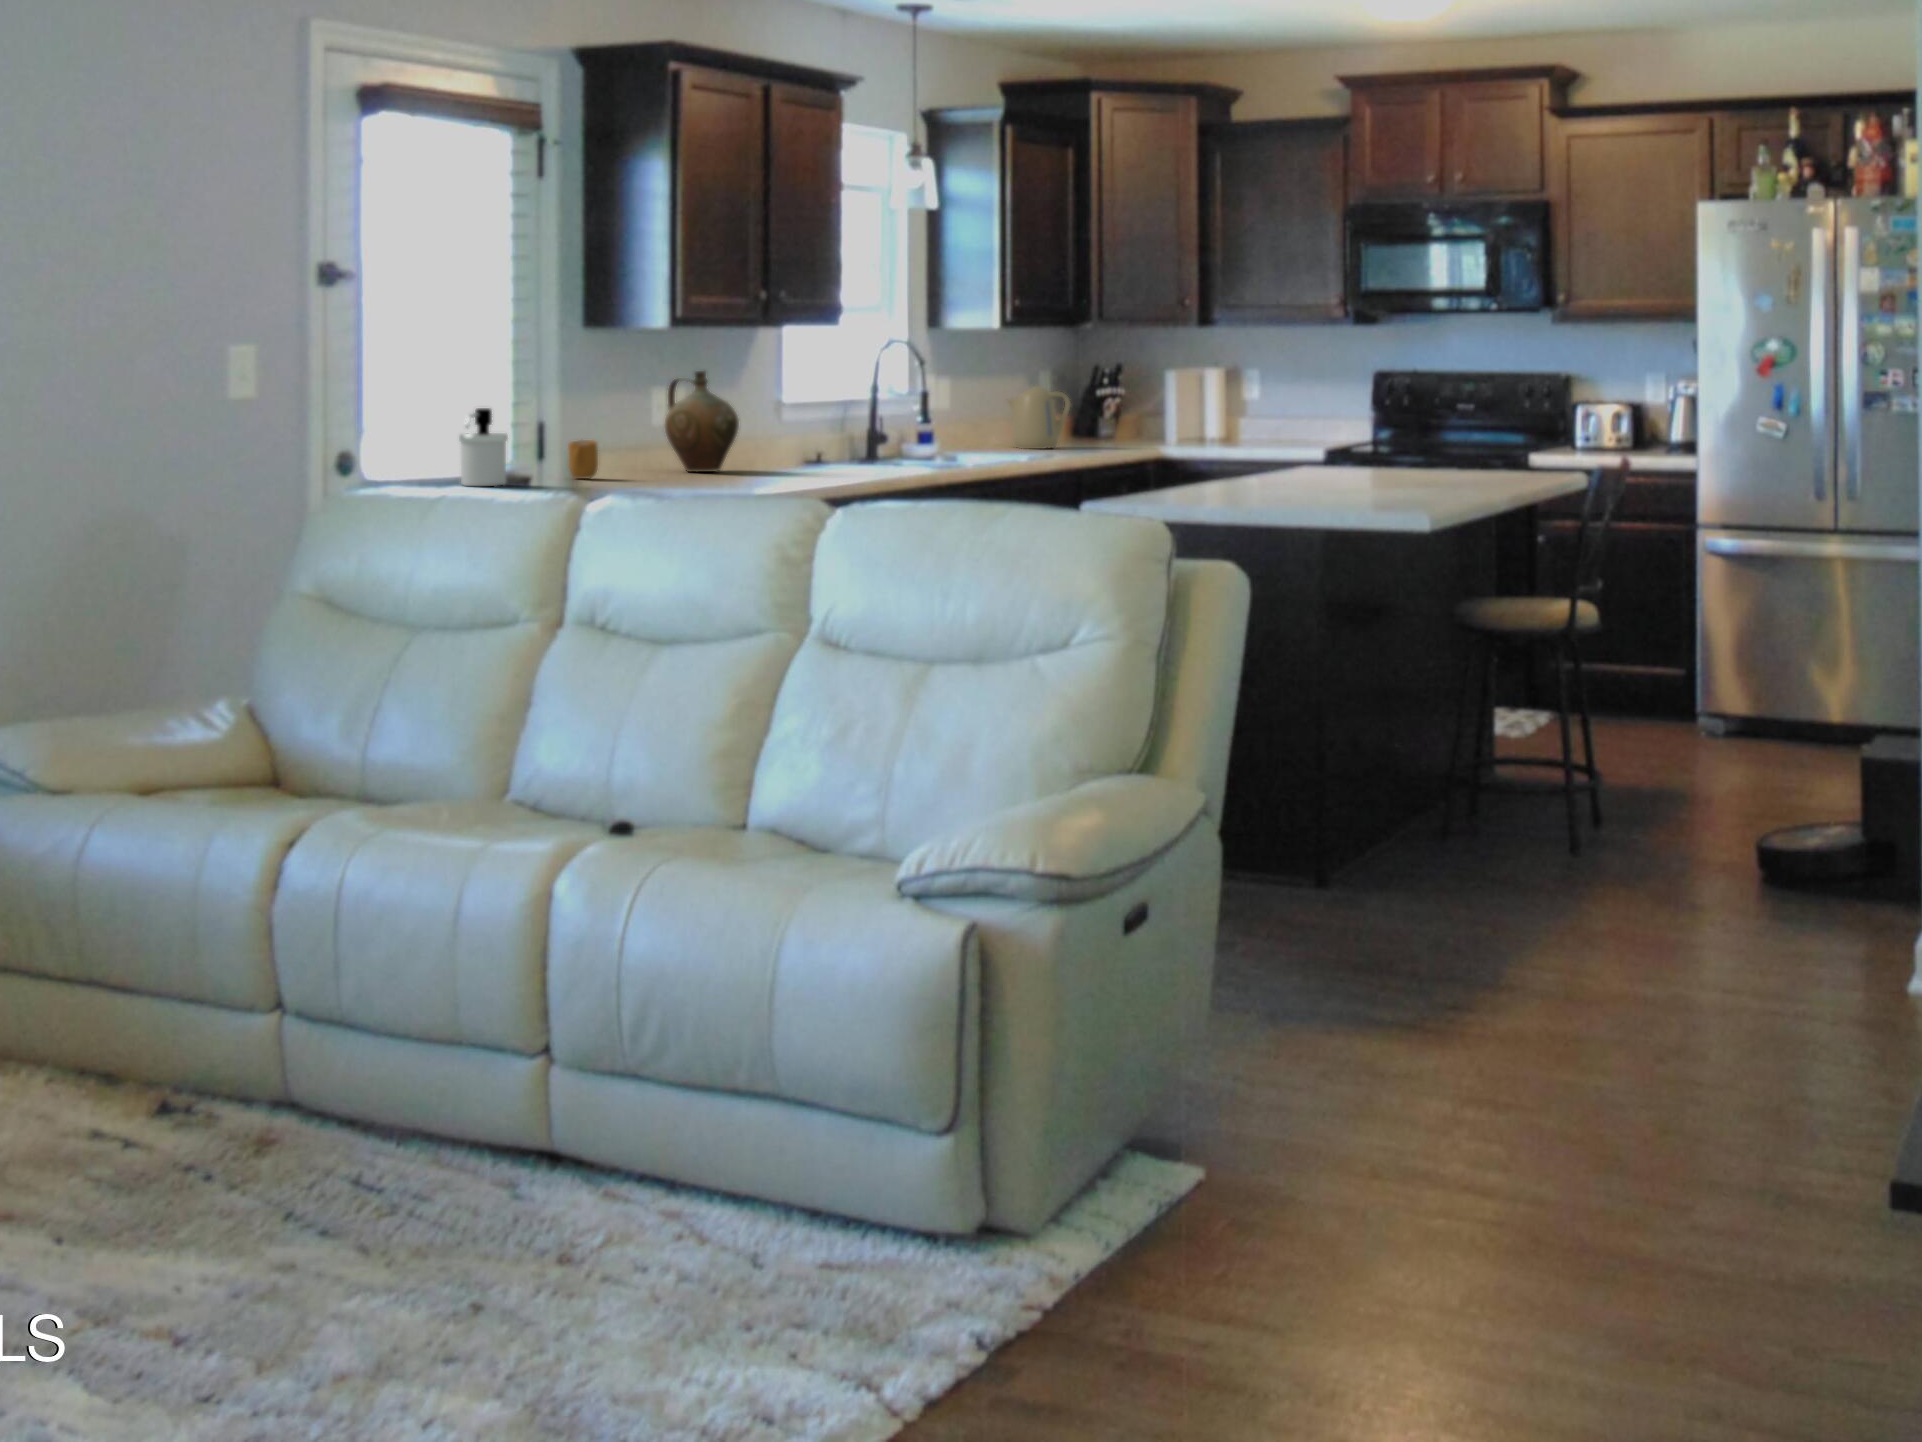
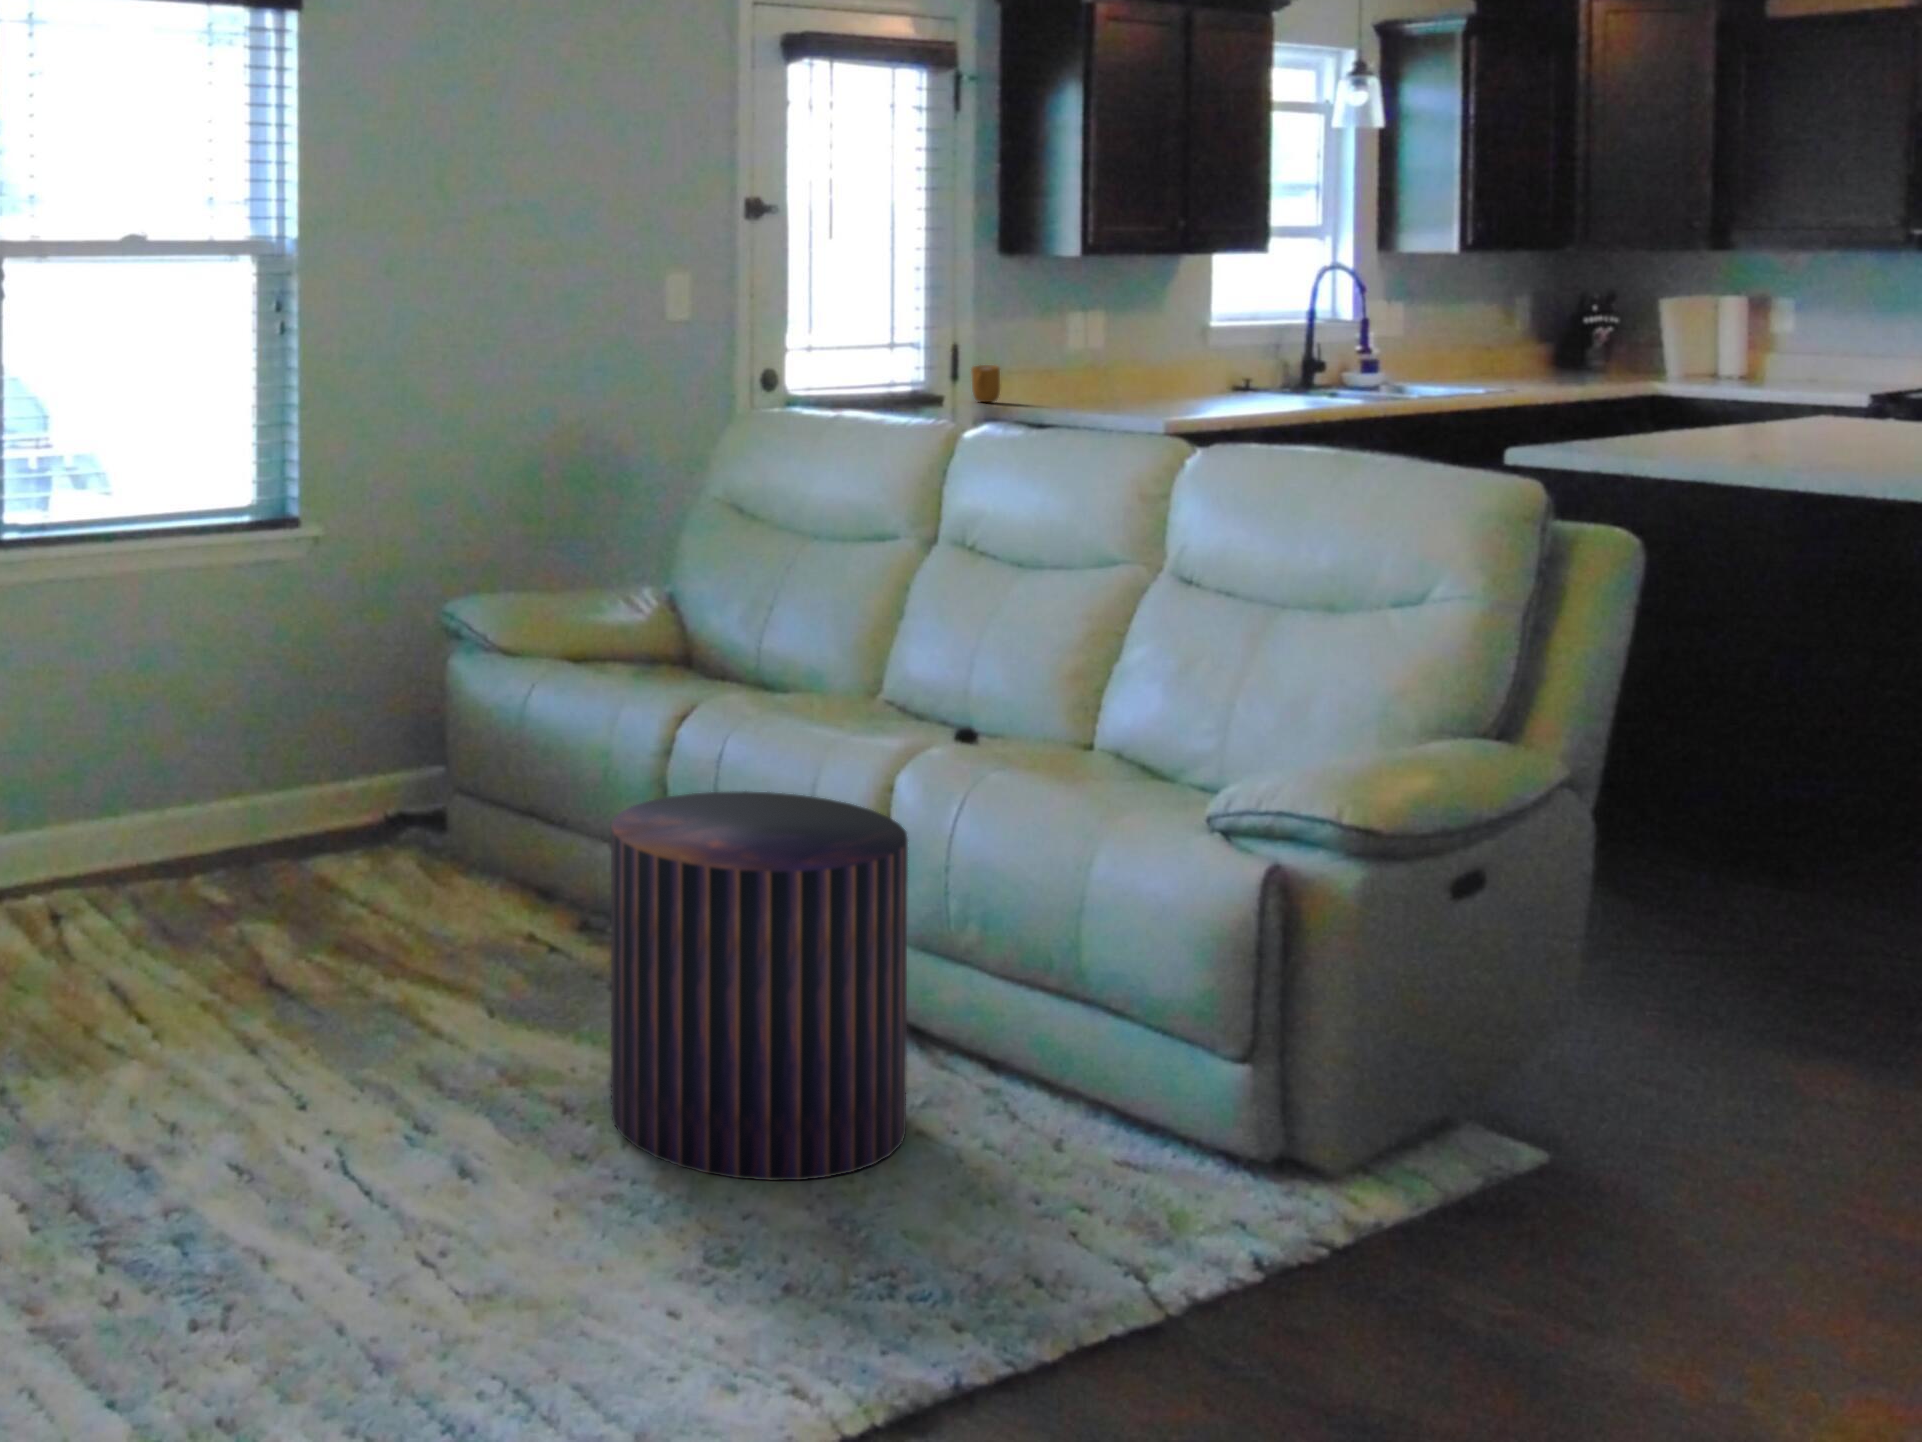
ceramic jug: present [665,371,739,472] -> none [1072,298,1148,400]
kettle: present [1008,386,1070,449] -> none [1471,315,1551,385]
soap dispenser: present [459,408,508,486] -> none [865,333,910,406]
pouf: none [230,917,590,1389] -> present [611,791,908,1180]

